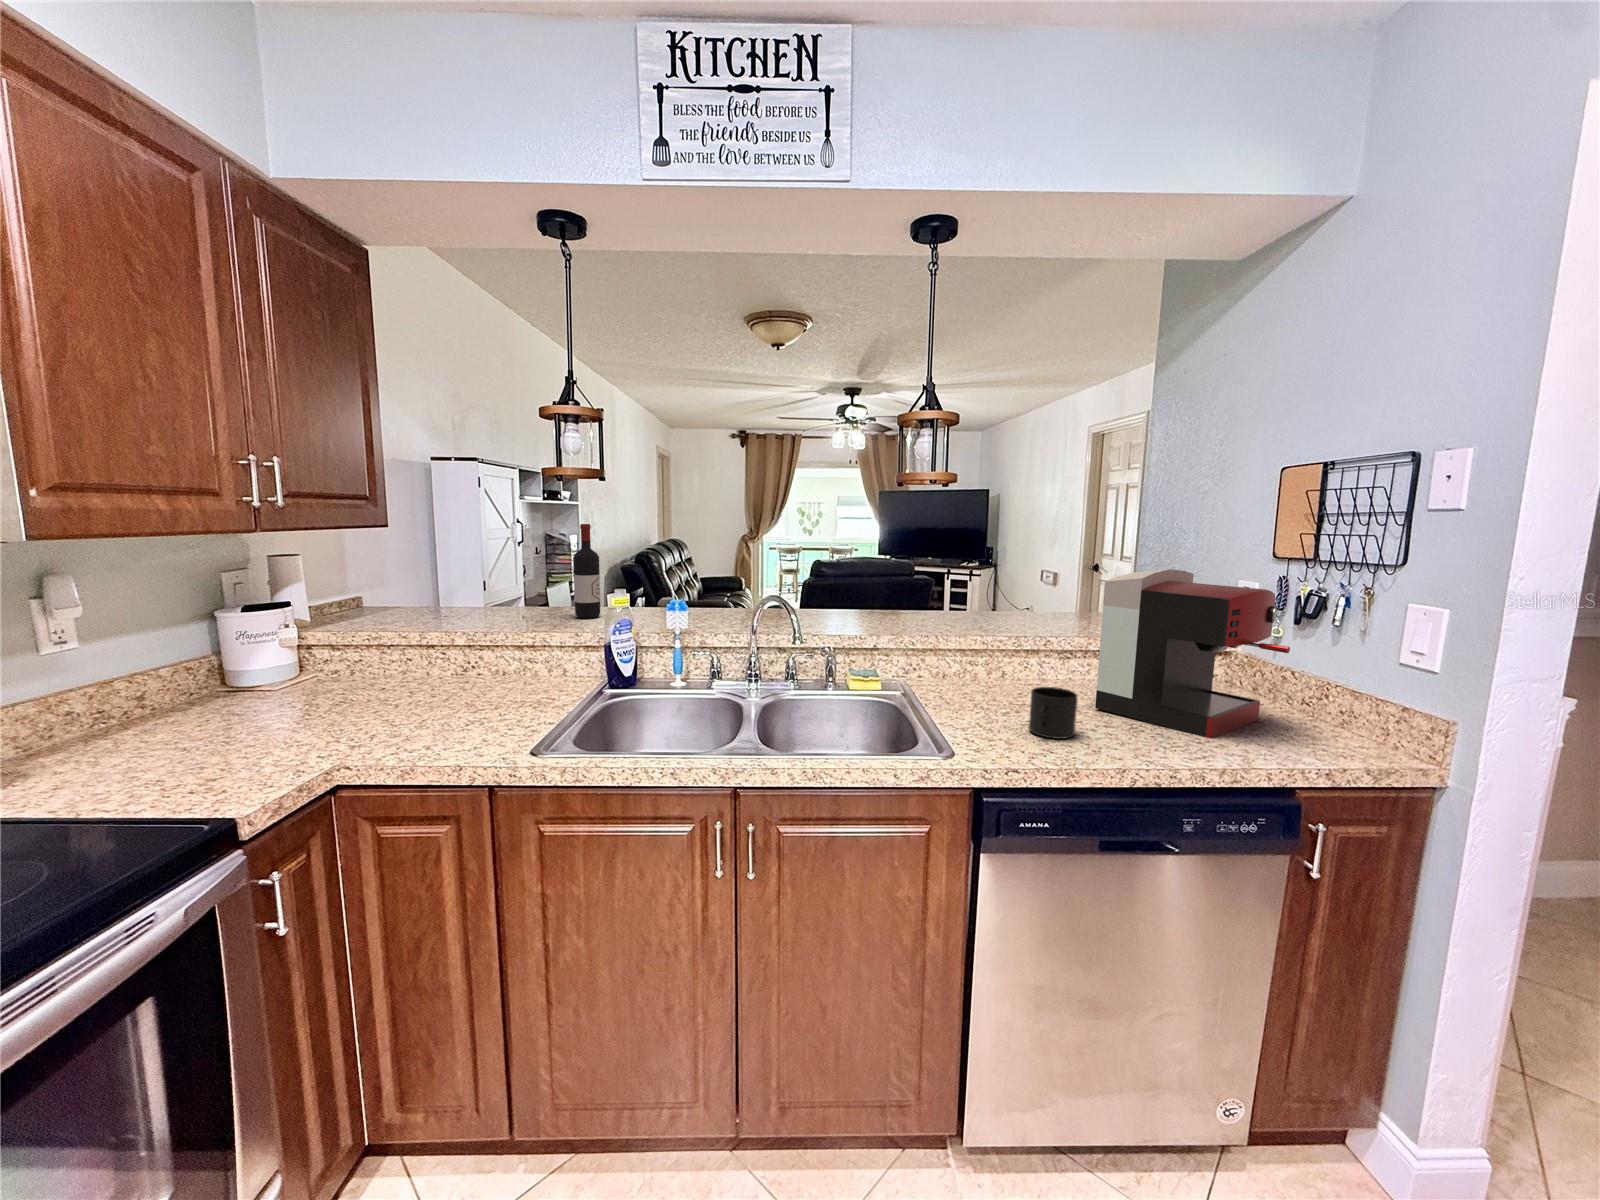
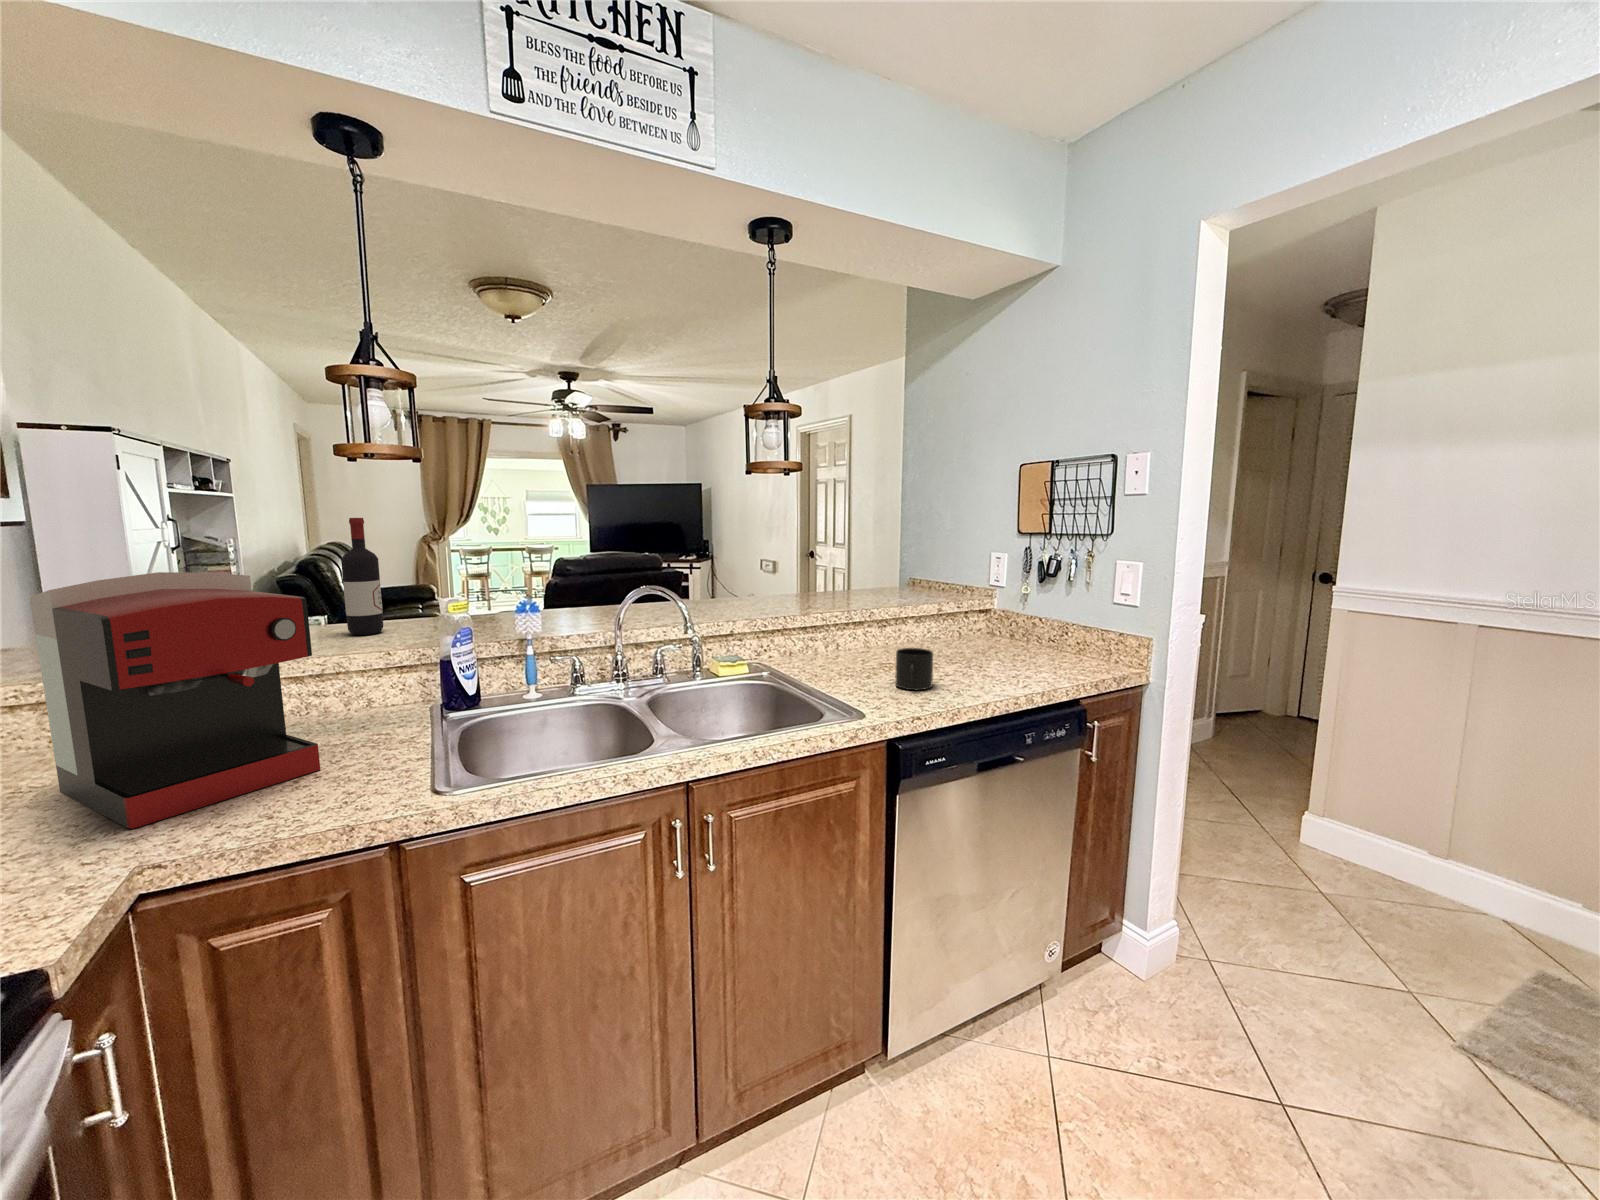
coffee maker: present [1095,569,1290,738] -> present [30,572,320,829]

